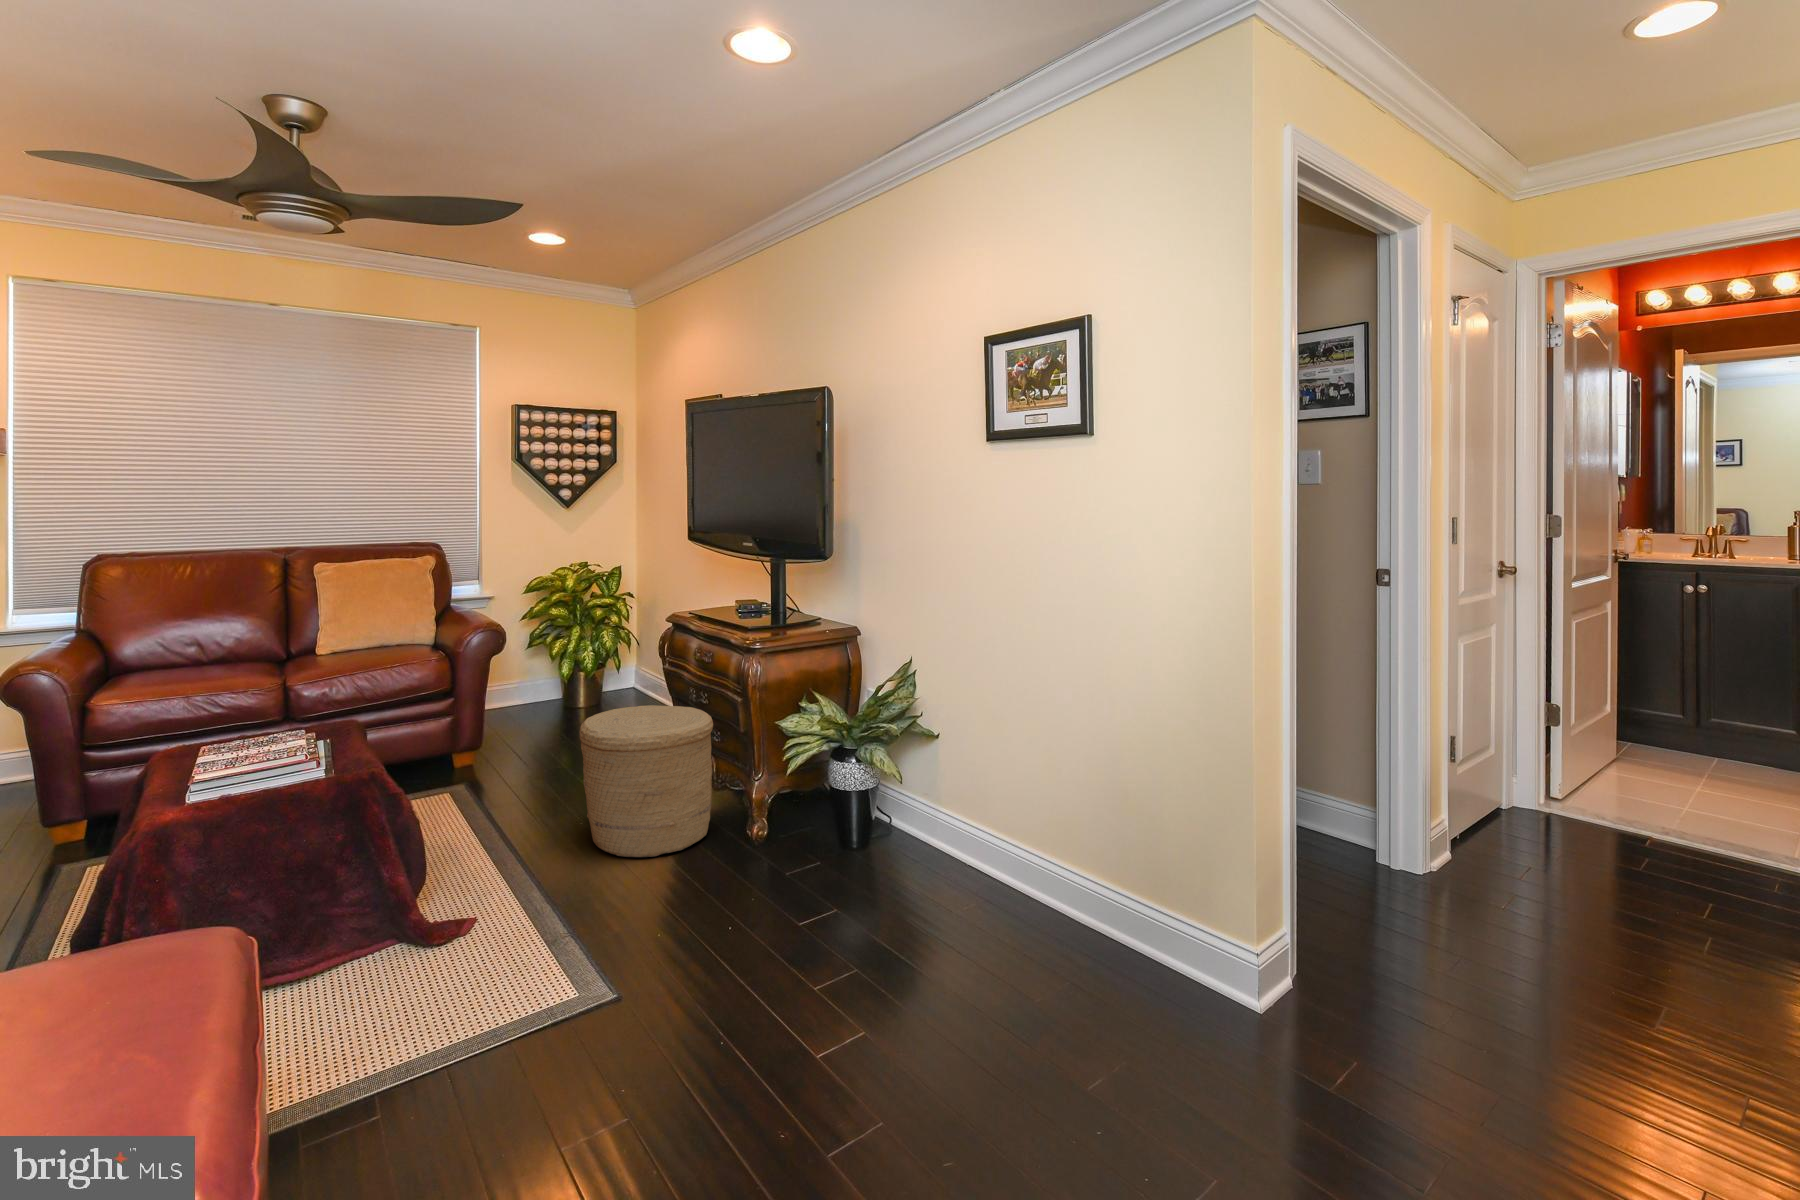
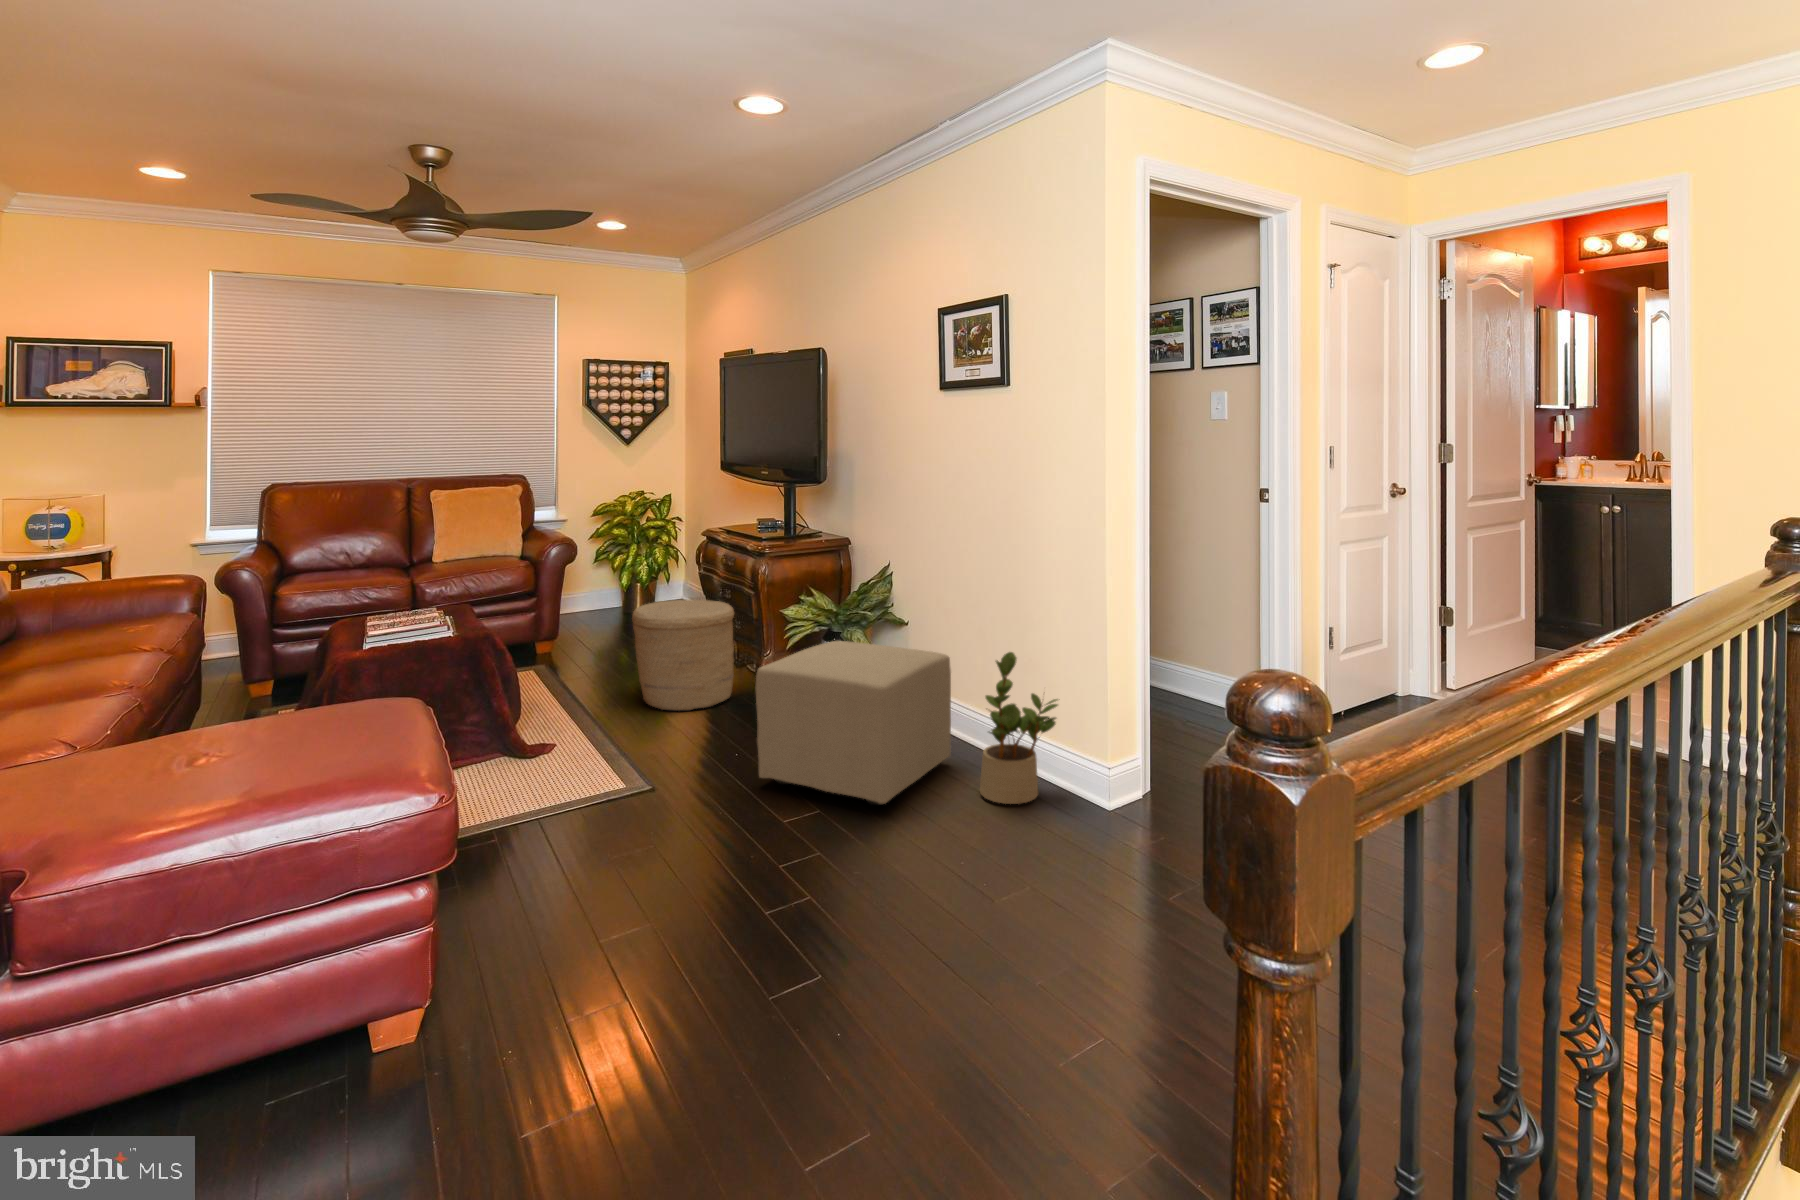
ottoman: none [766,770,1025,1025] -> present [755,641,951,805]
potted plant: none [1079,796,1194,1012] -> present [980,652,1058,804]

